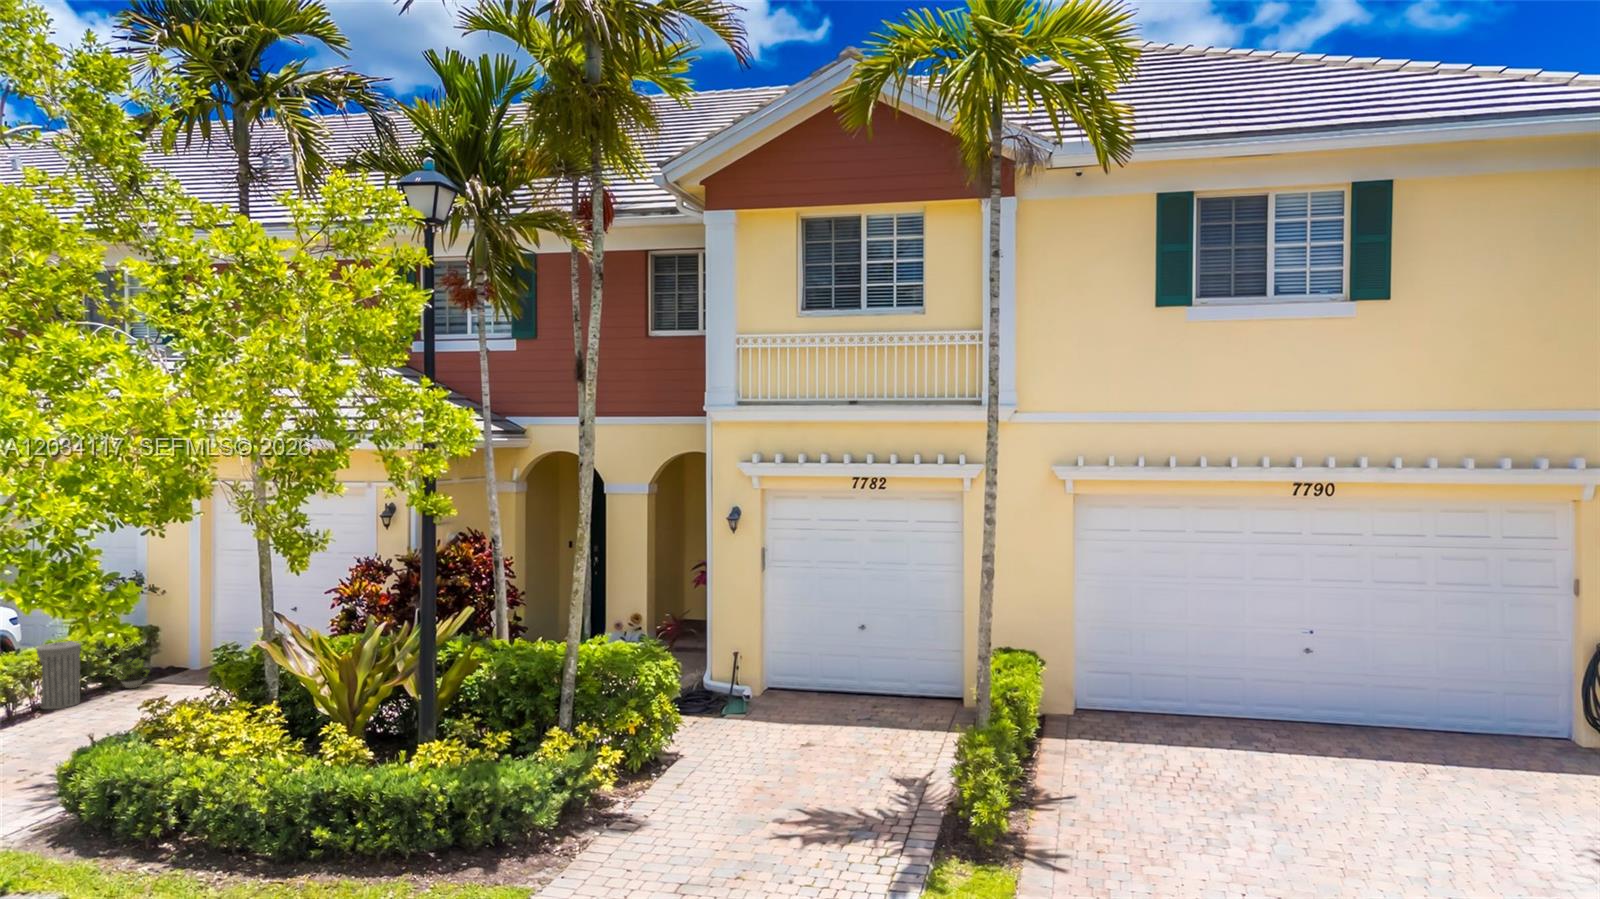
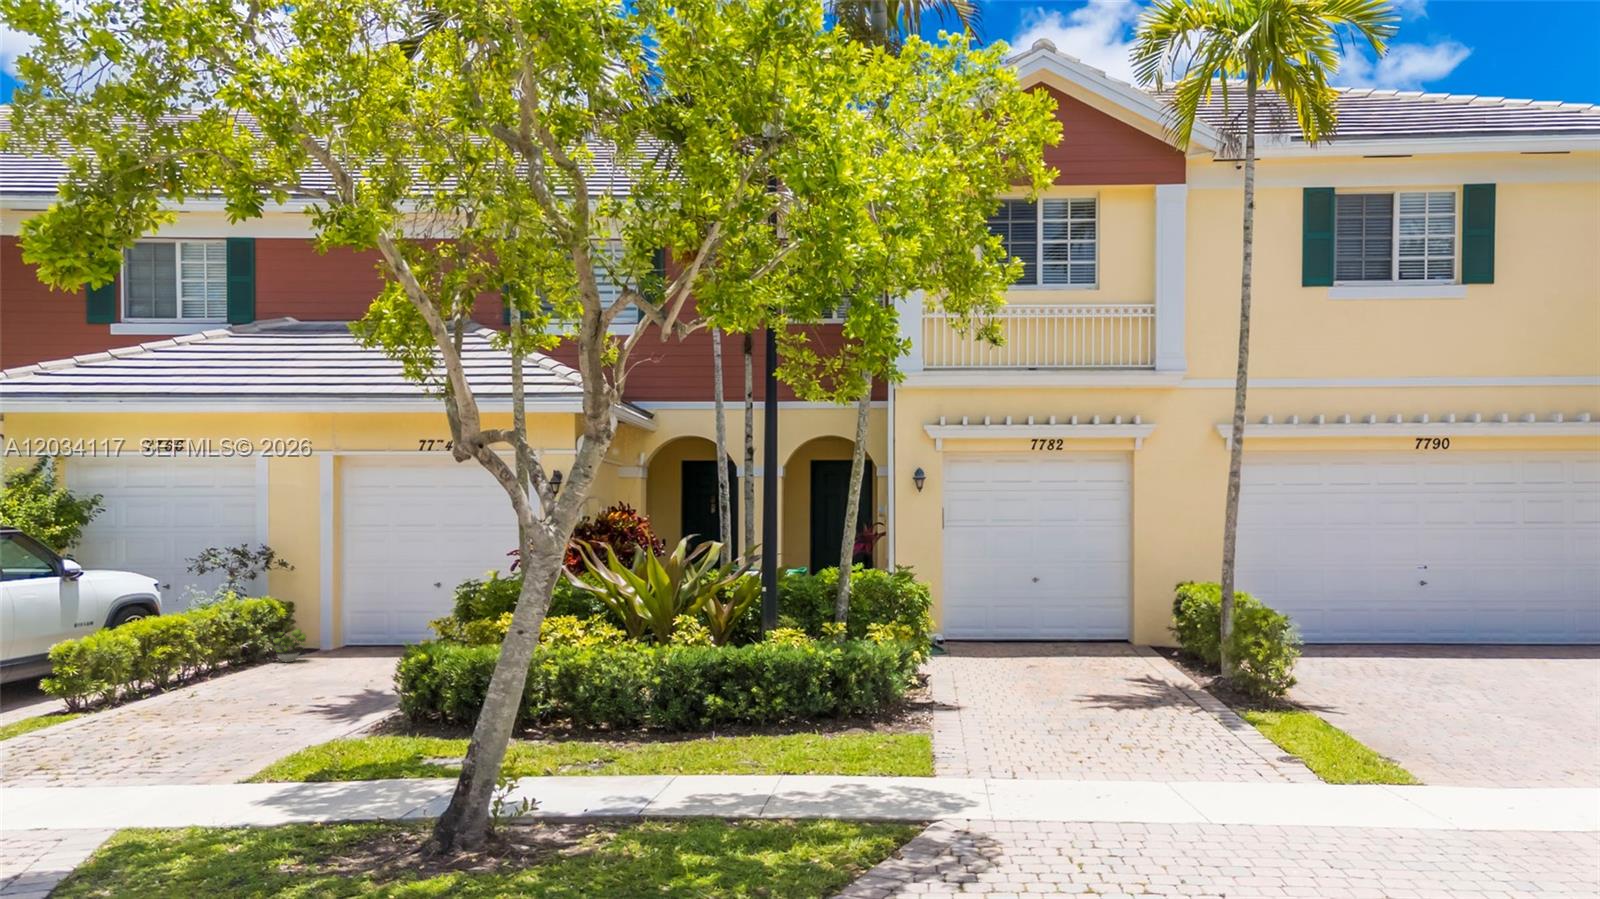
trash can: present [36,641,81,709] -> none [219,606,262,677]

